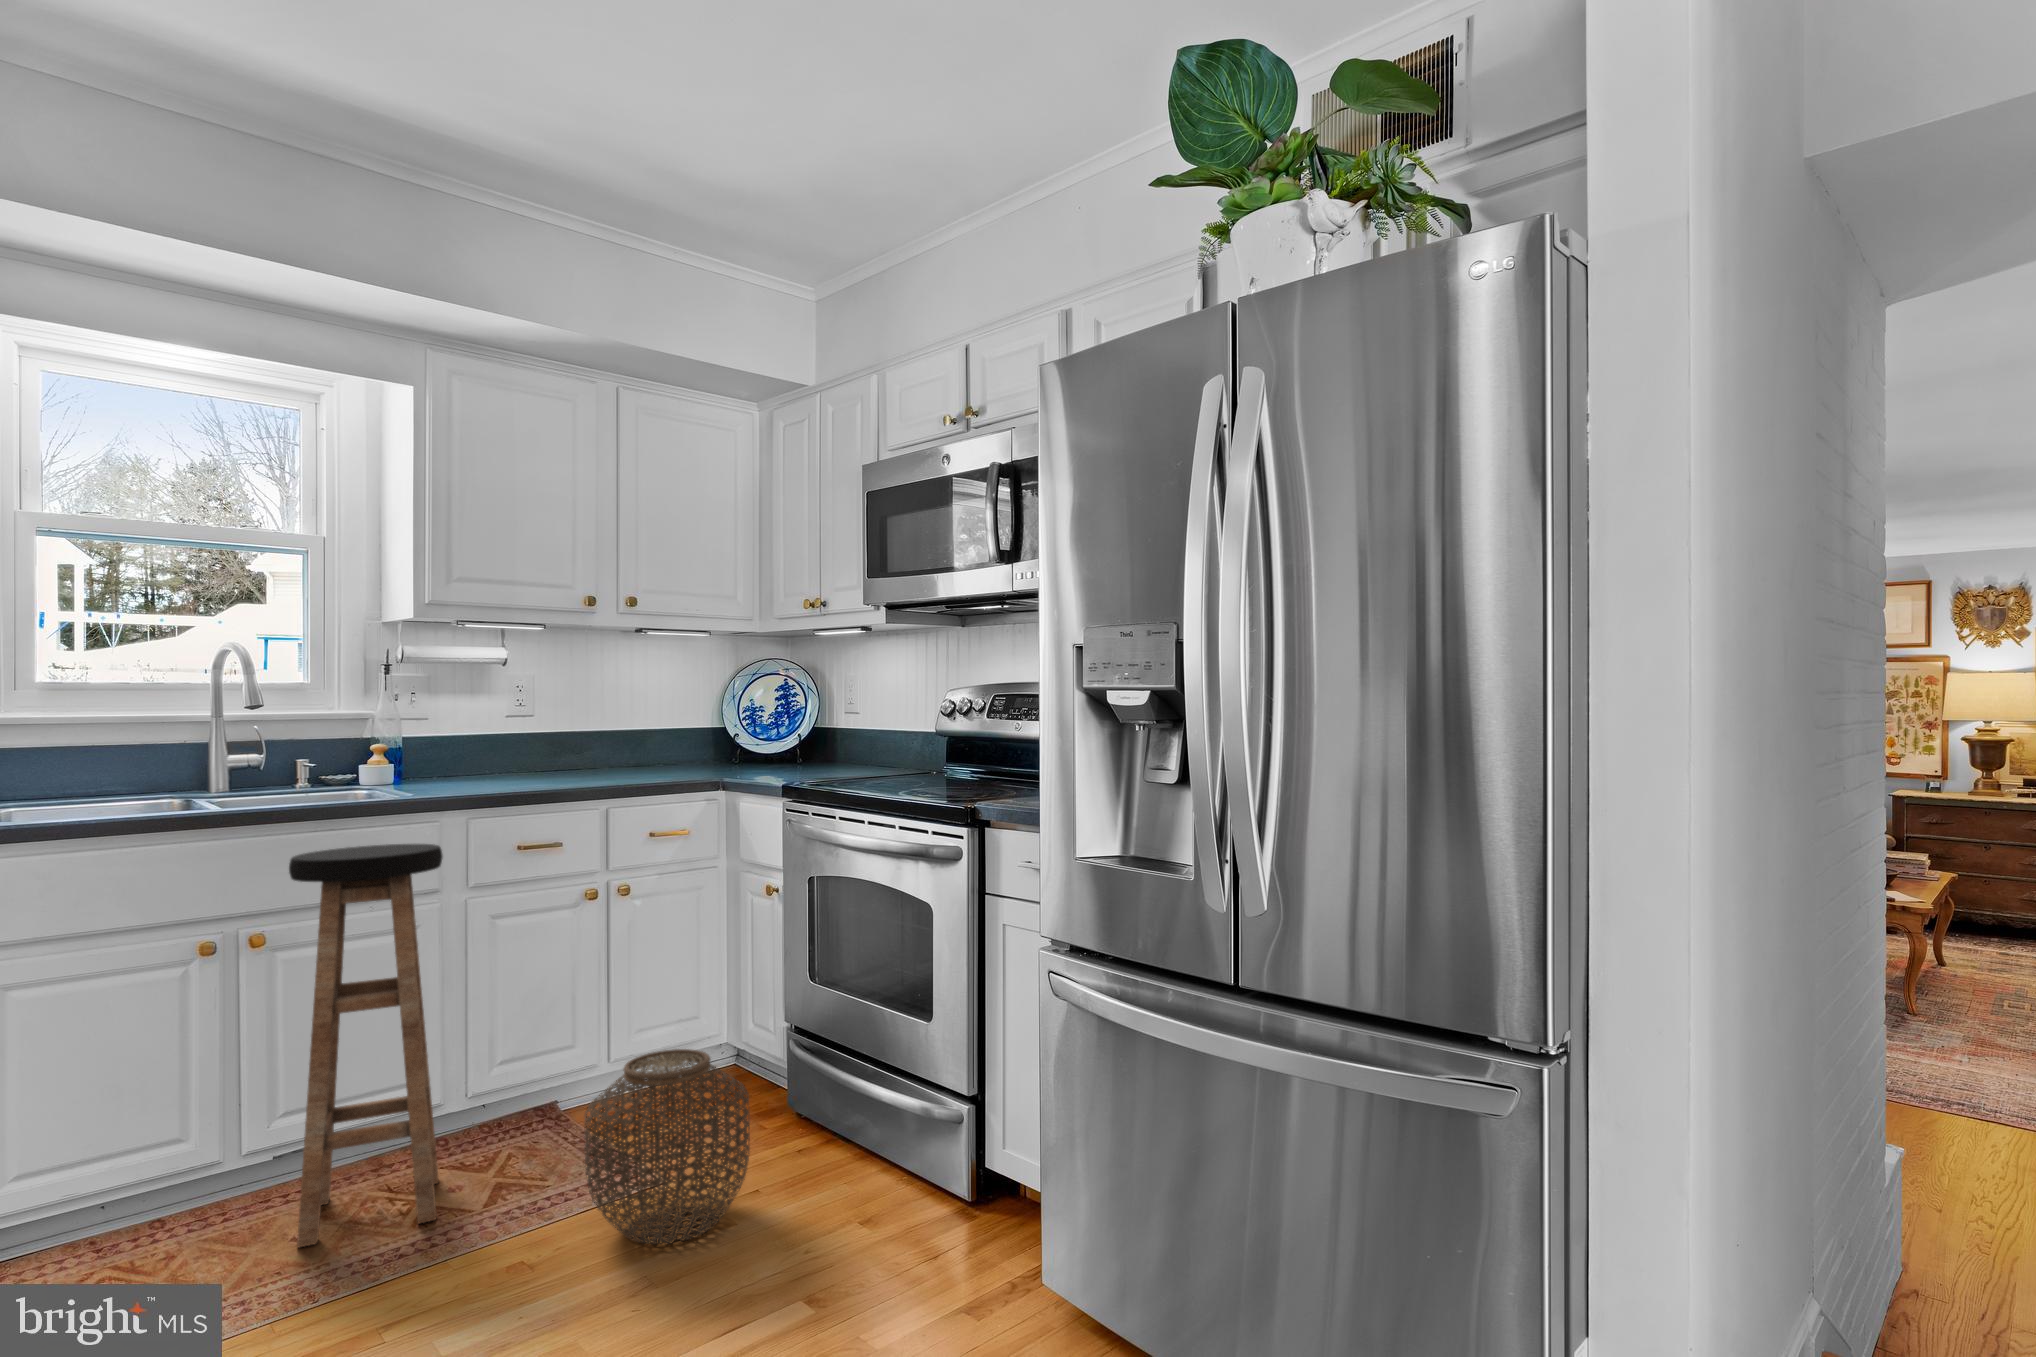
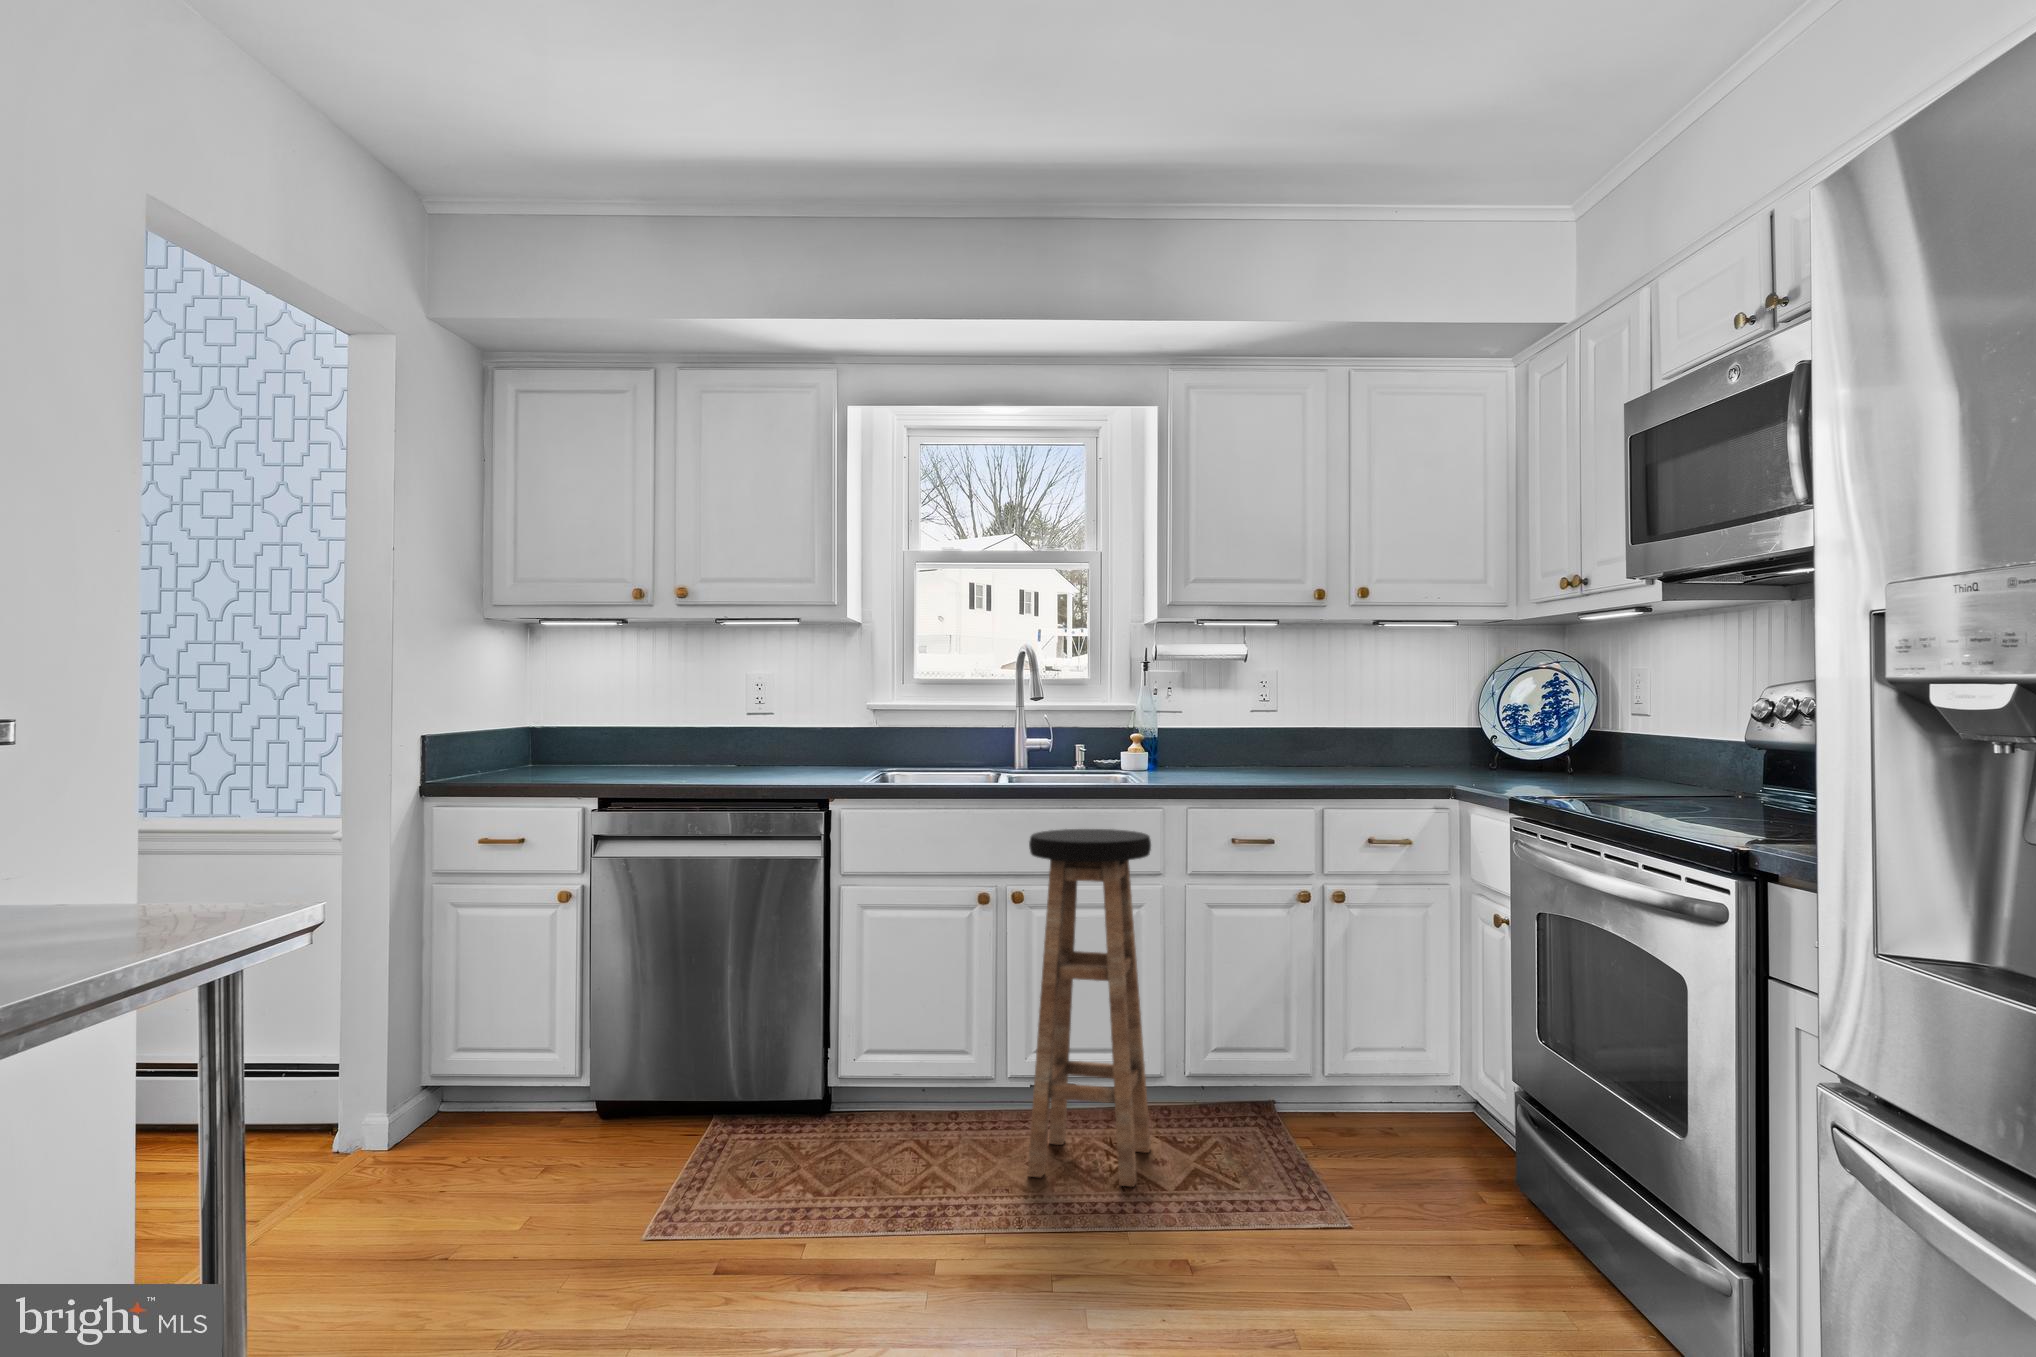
woven basket: present [584,1049,750,1244] -> none [1248,1077,1420,1284]

